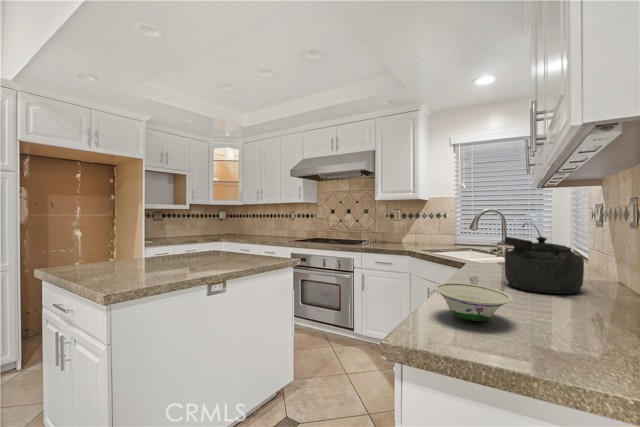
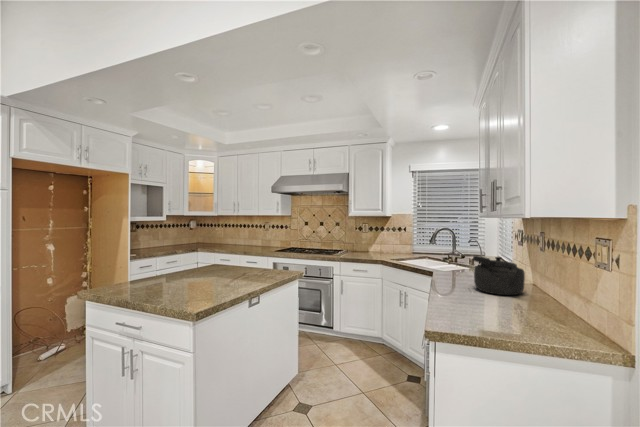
bowl: present [433,283,513,321] -> none [450,293,501,318]

